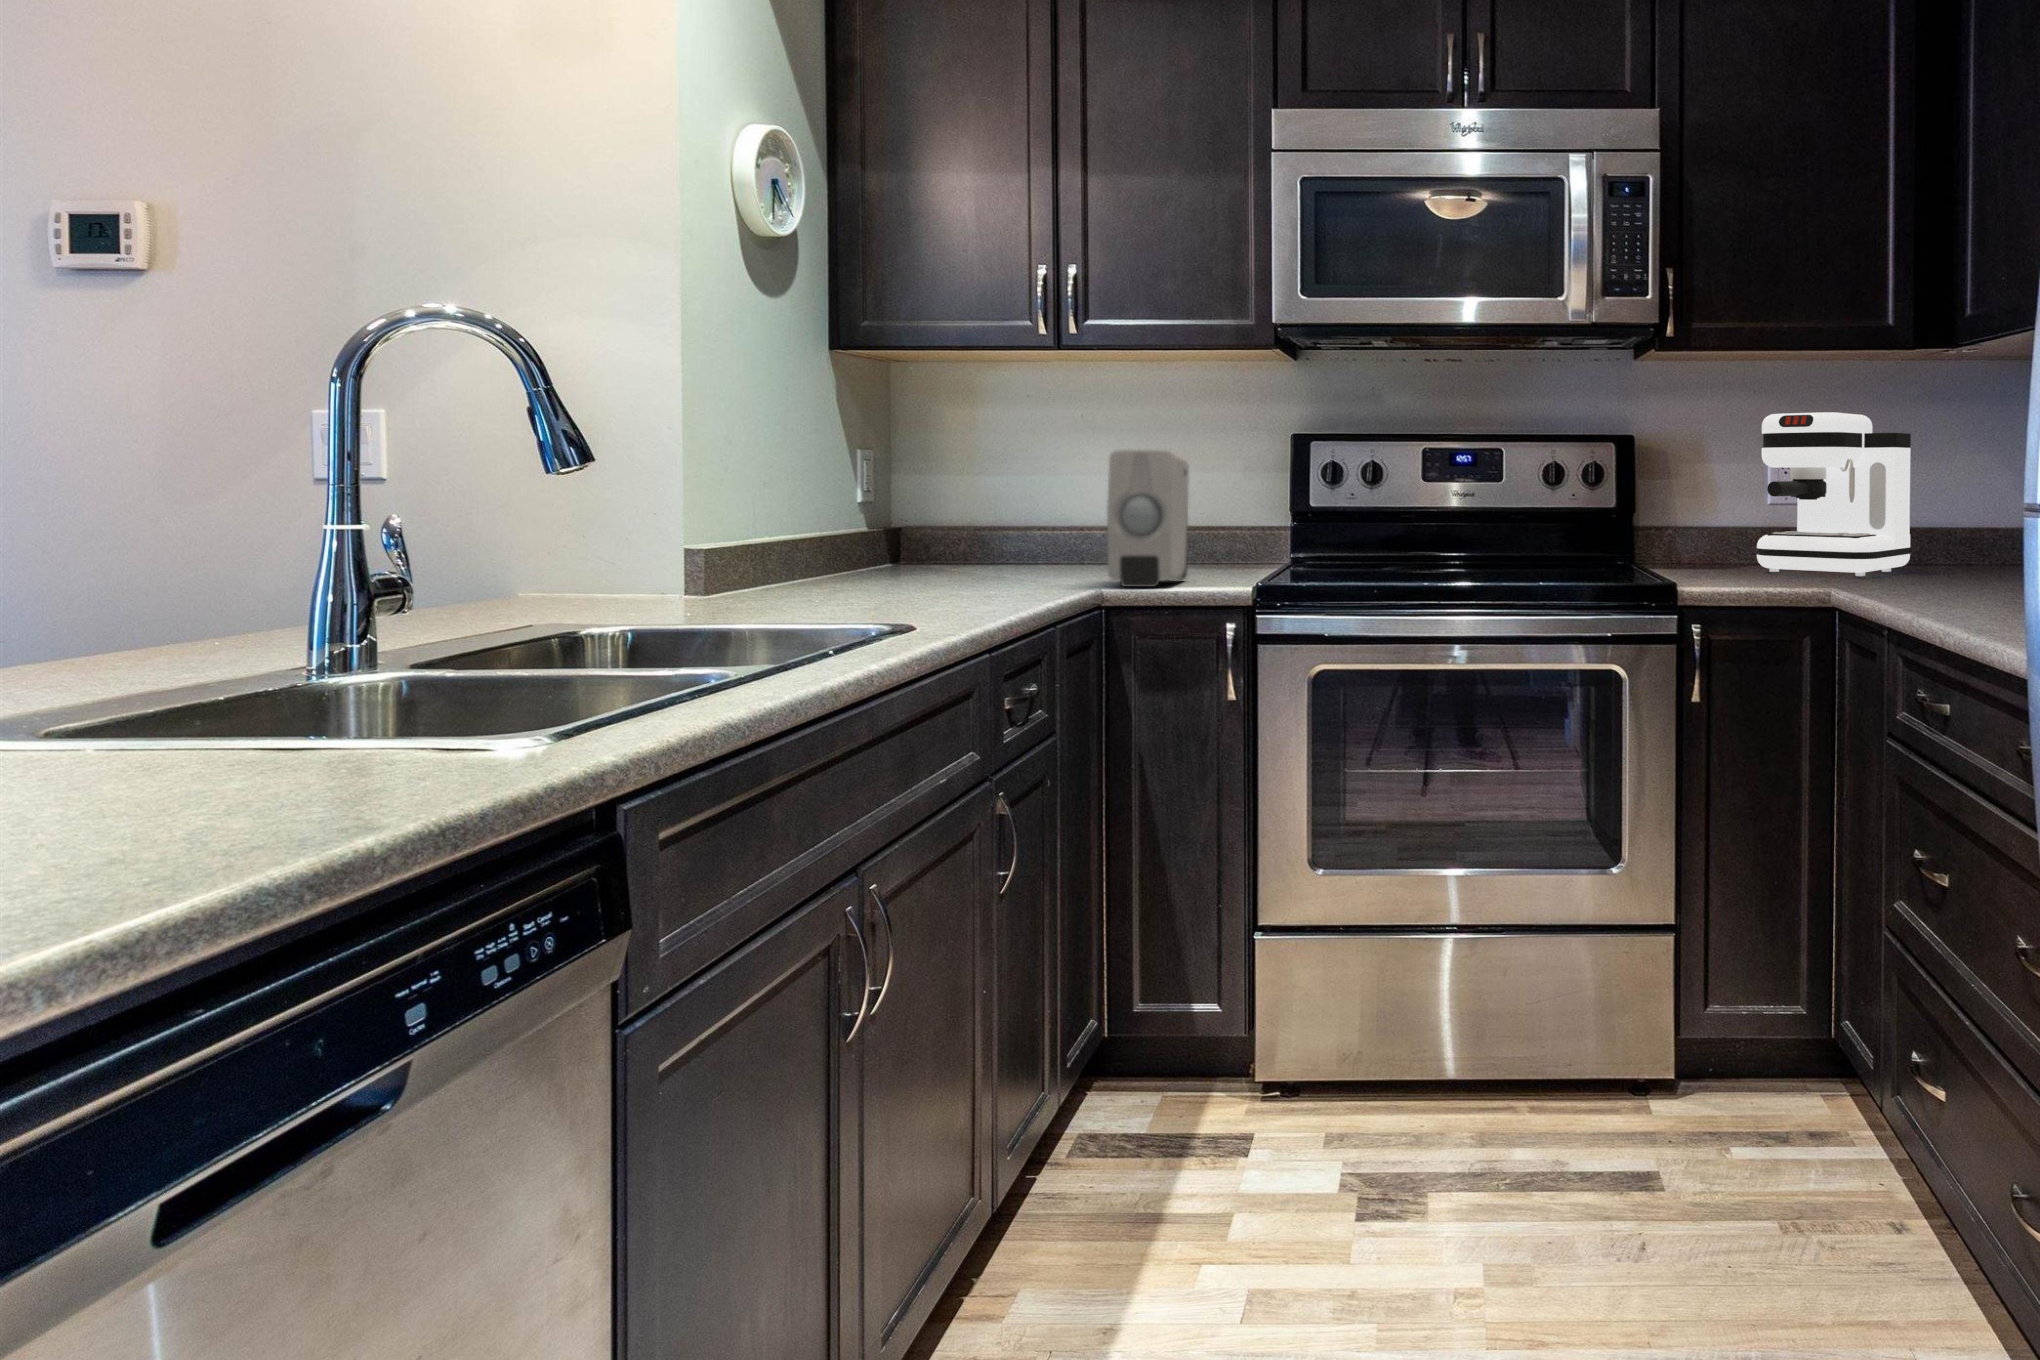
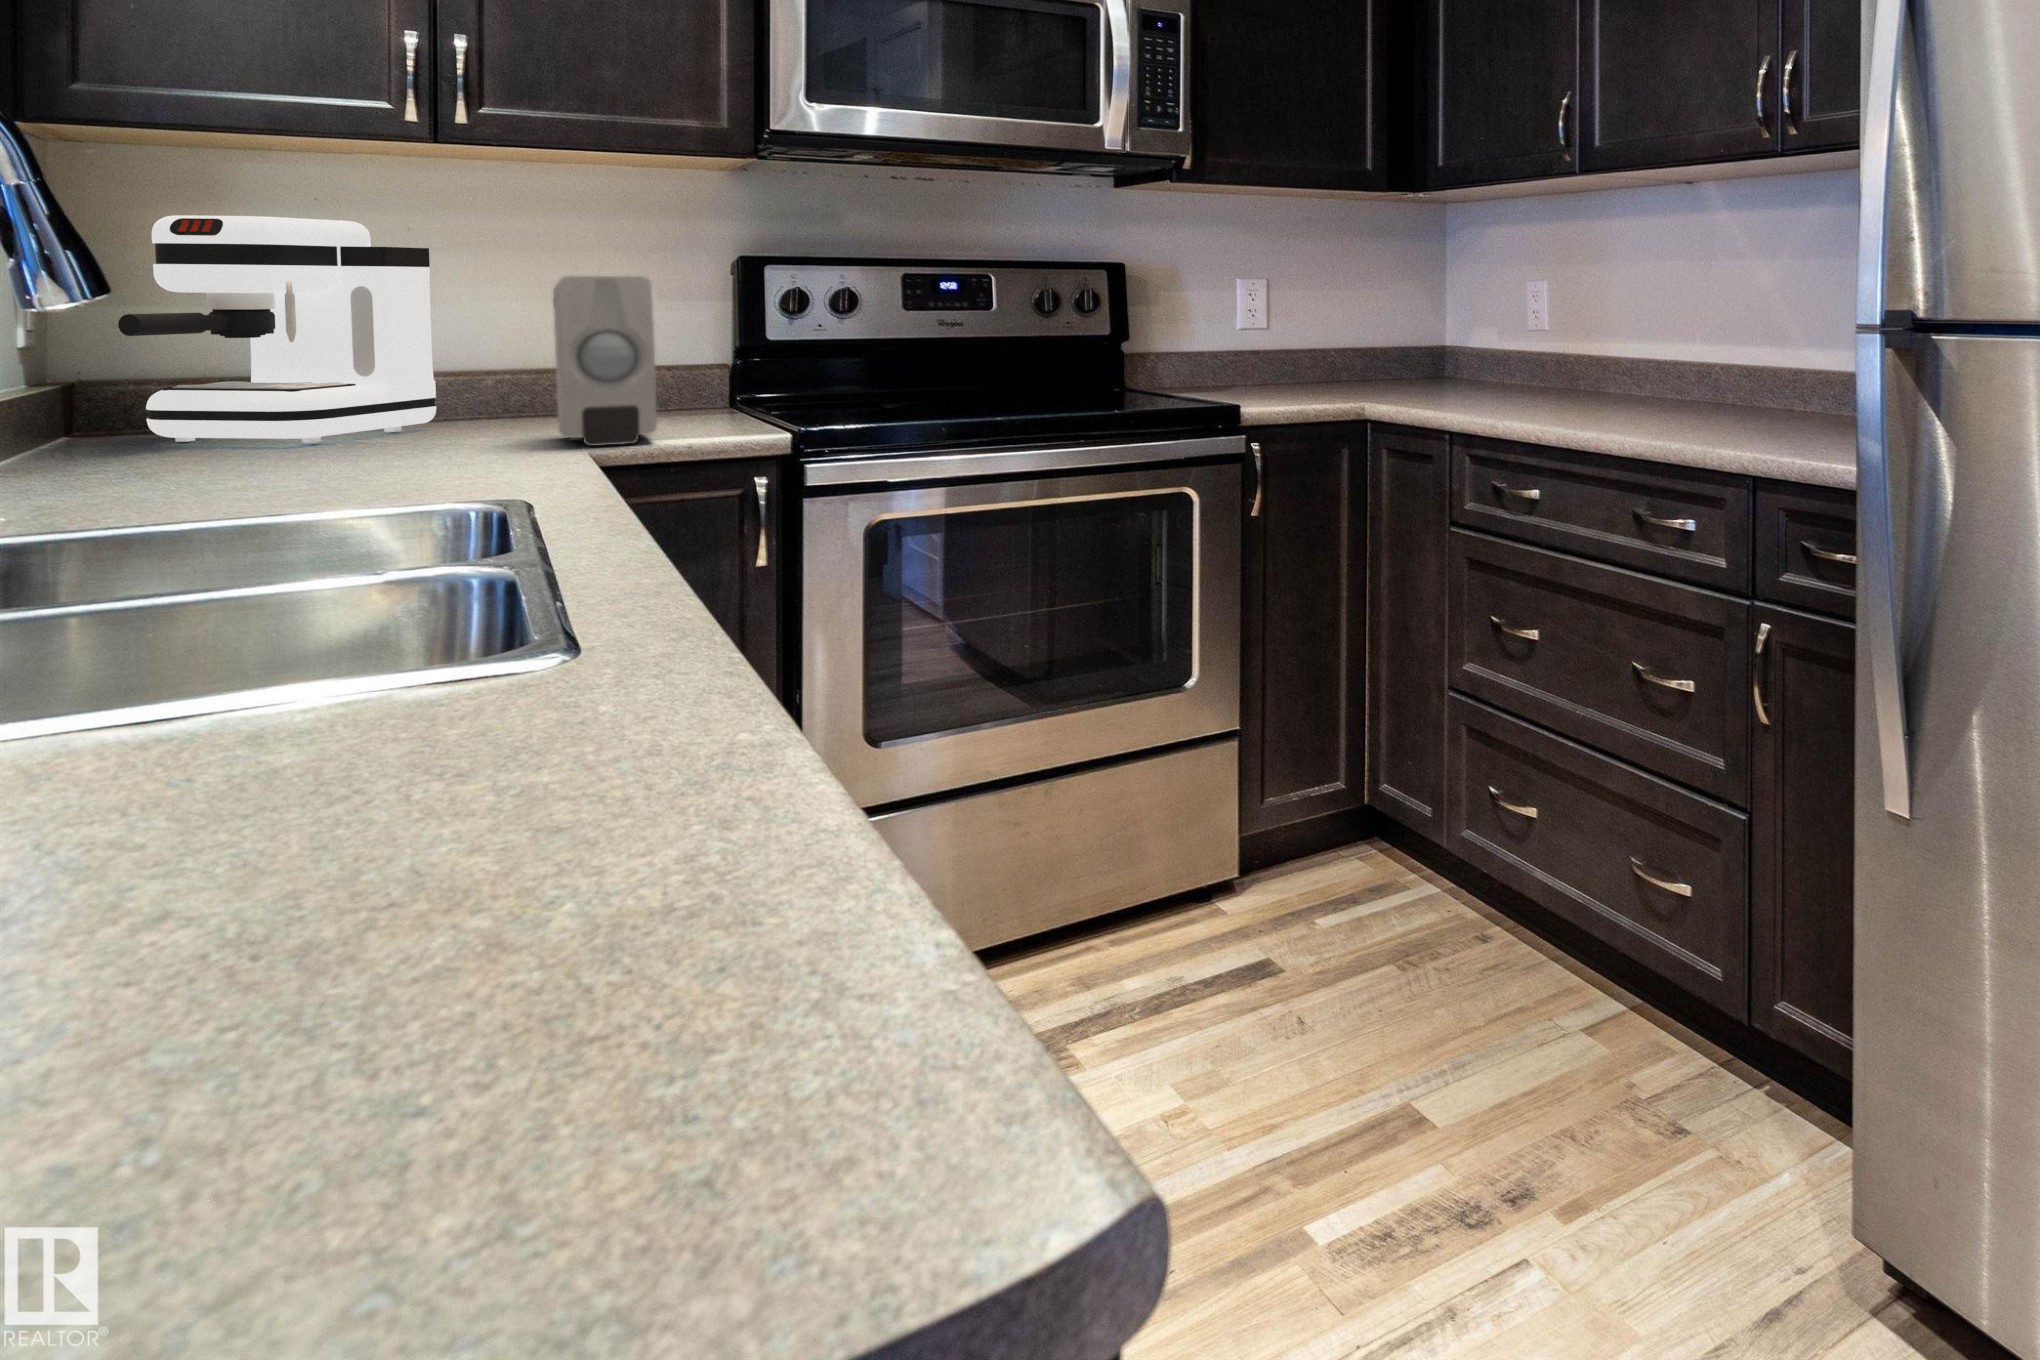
coffee maker: present [1757,412,1911,576] -> present [118,215,436,443]

